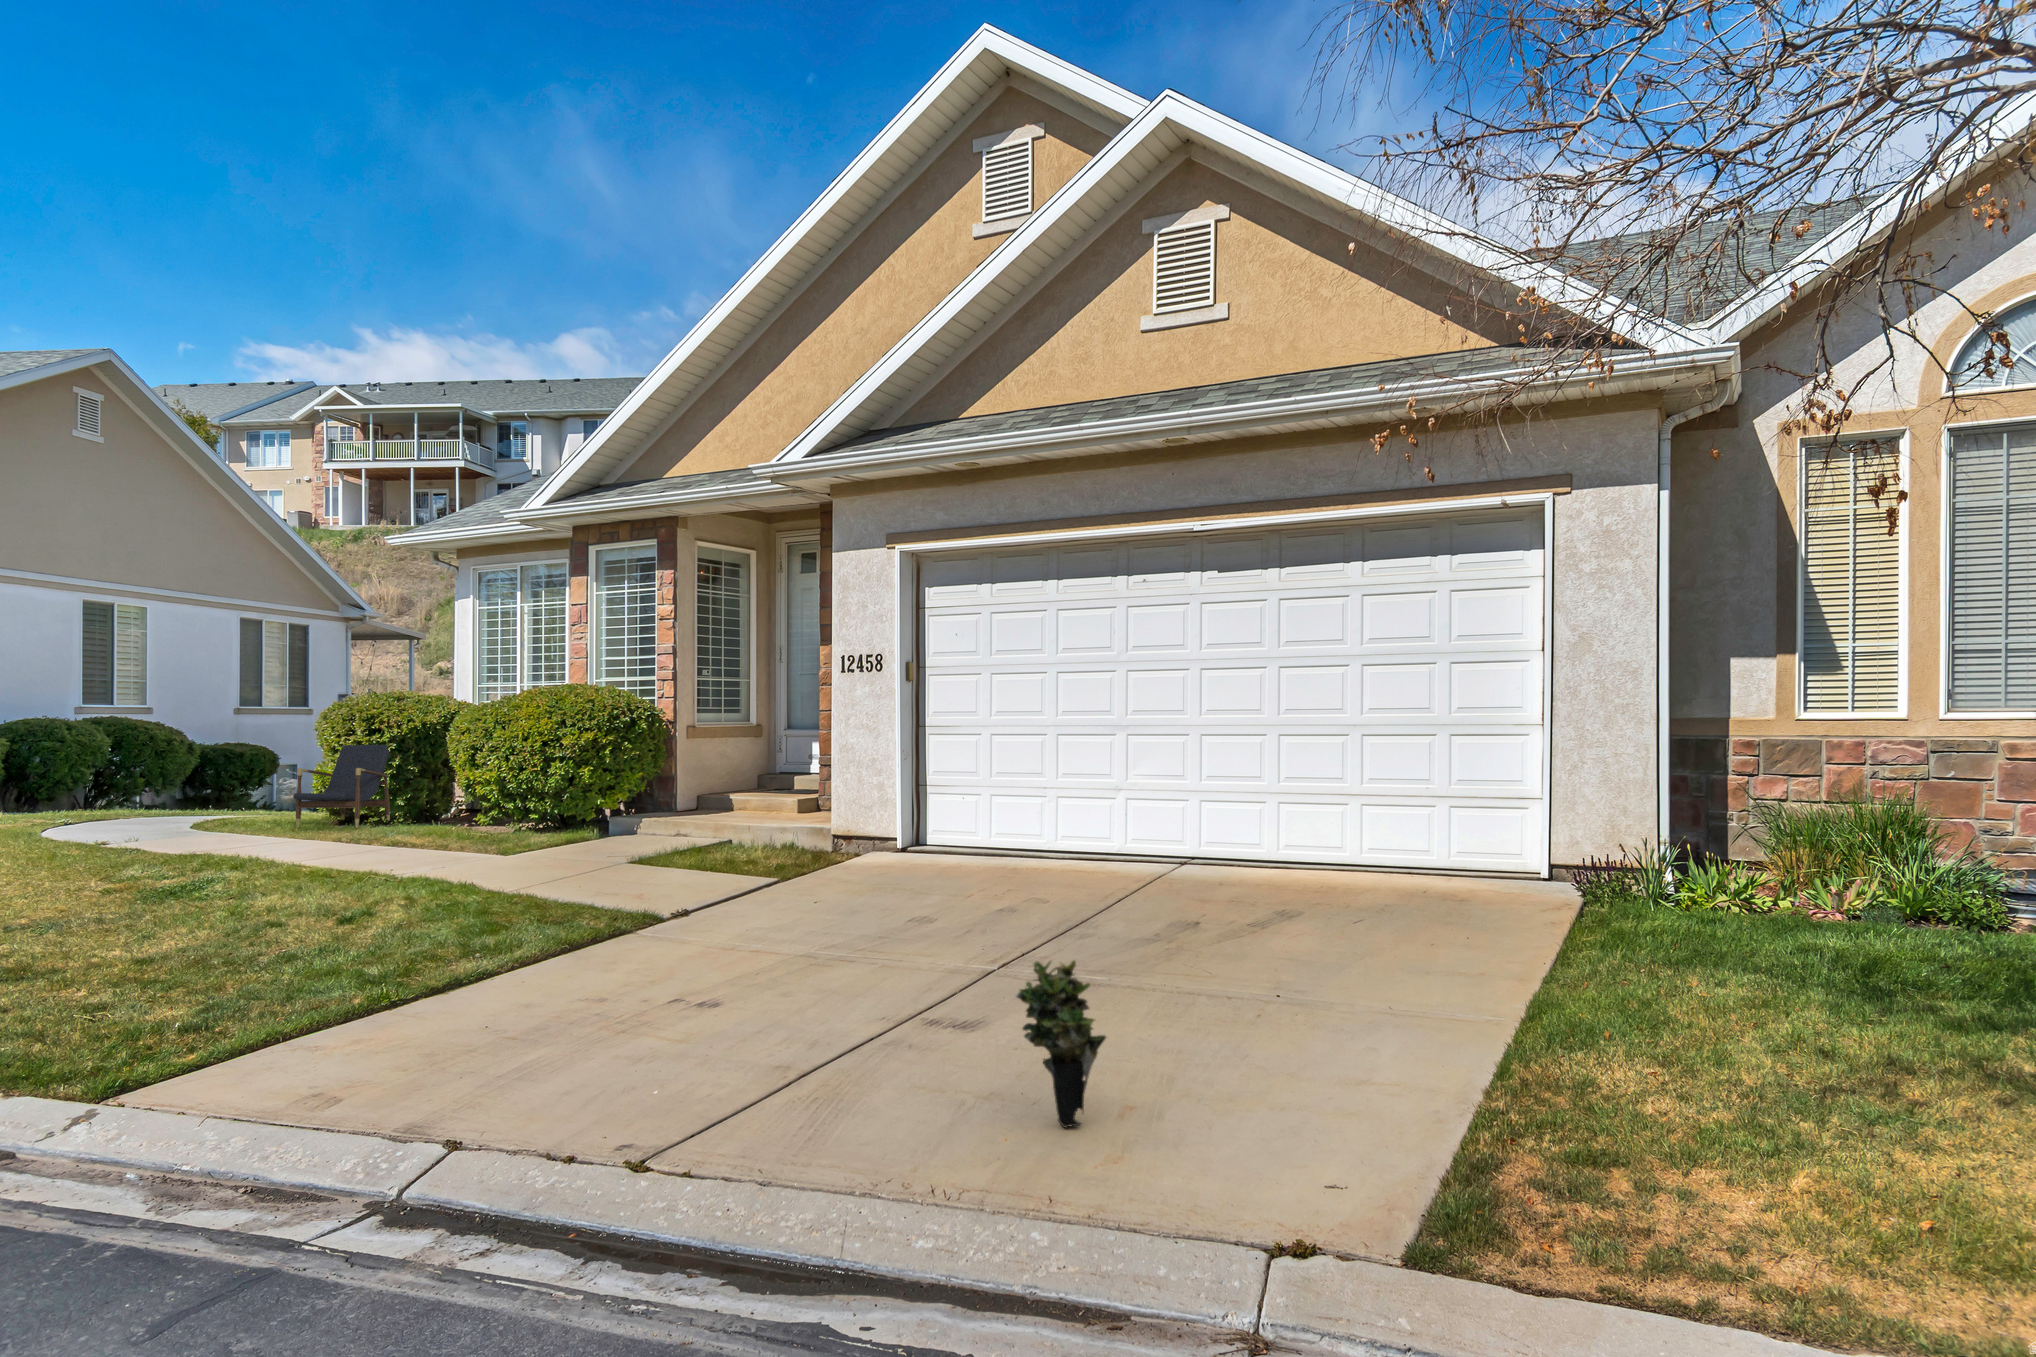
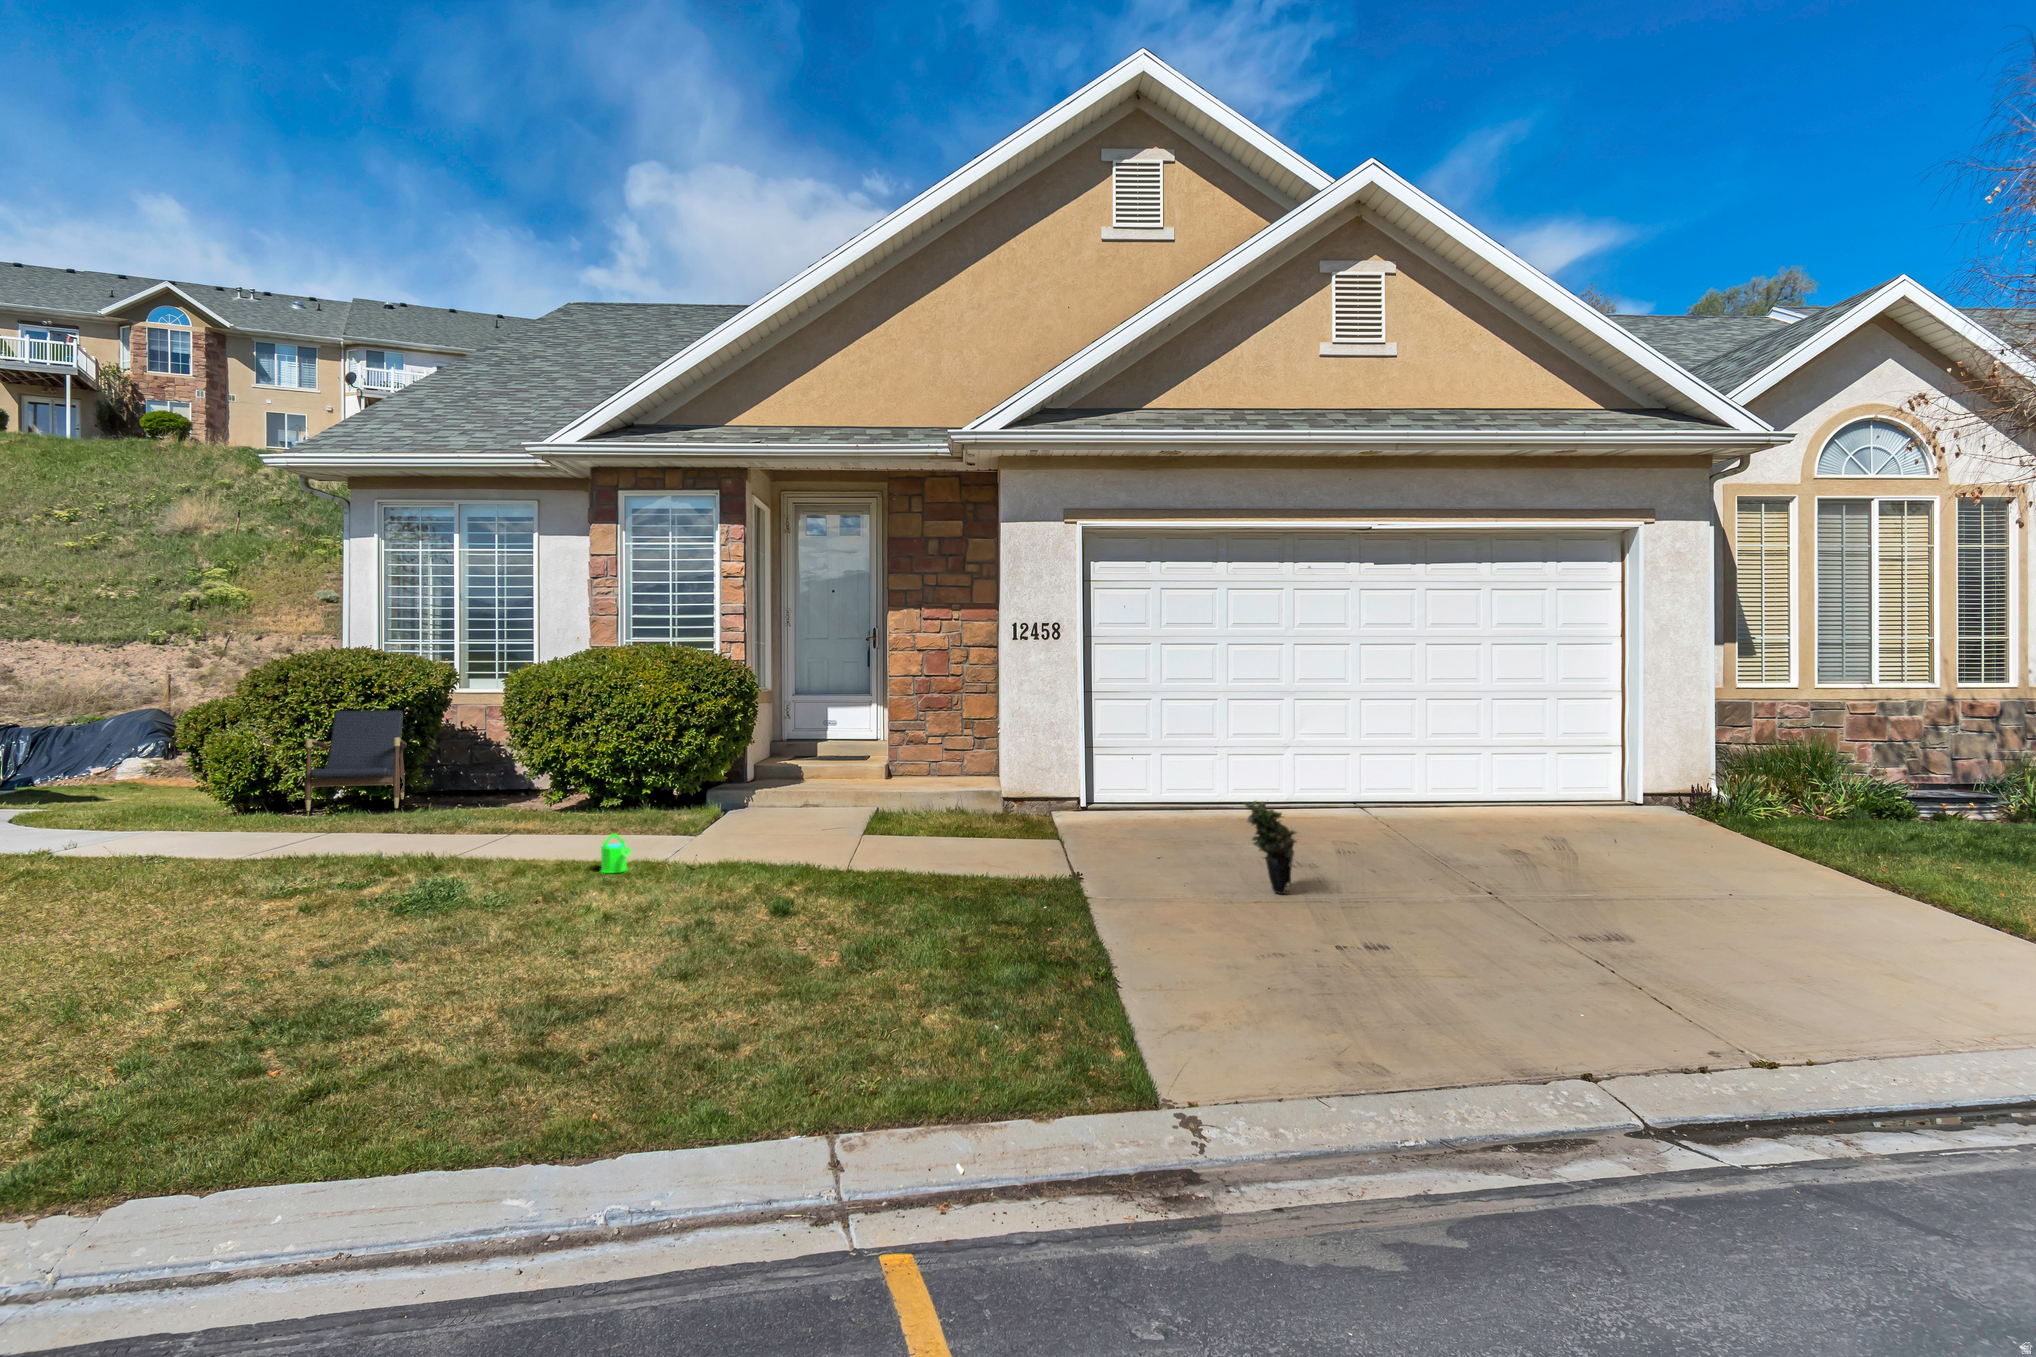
watering can: none [311,854,340,889] -> present [599,833,632,873]
potted plant: present [1016,961,1106,1128] -> present [1244,801,1296,894]

